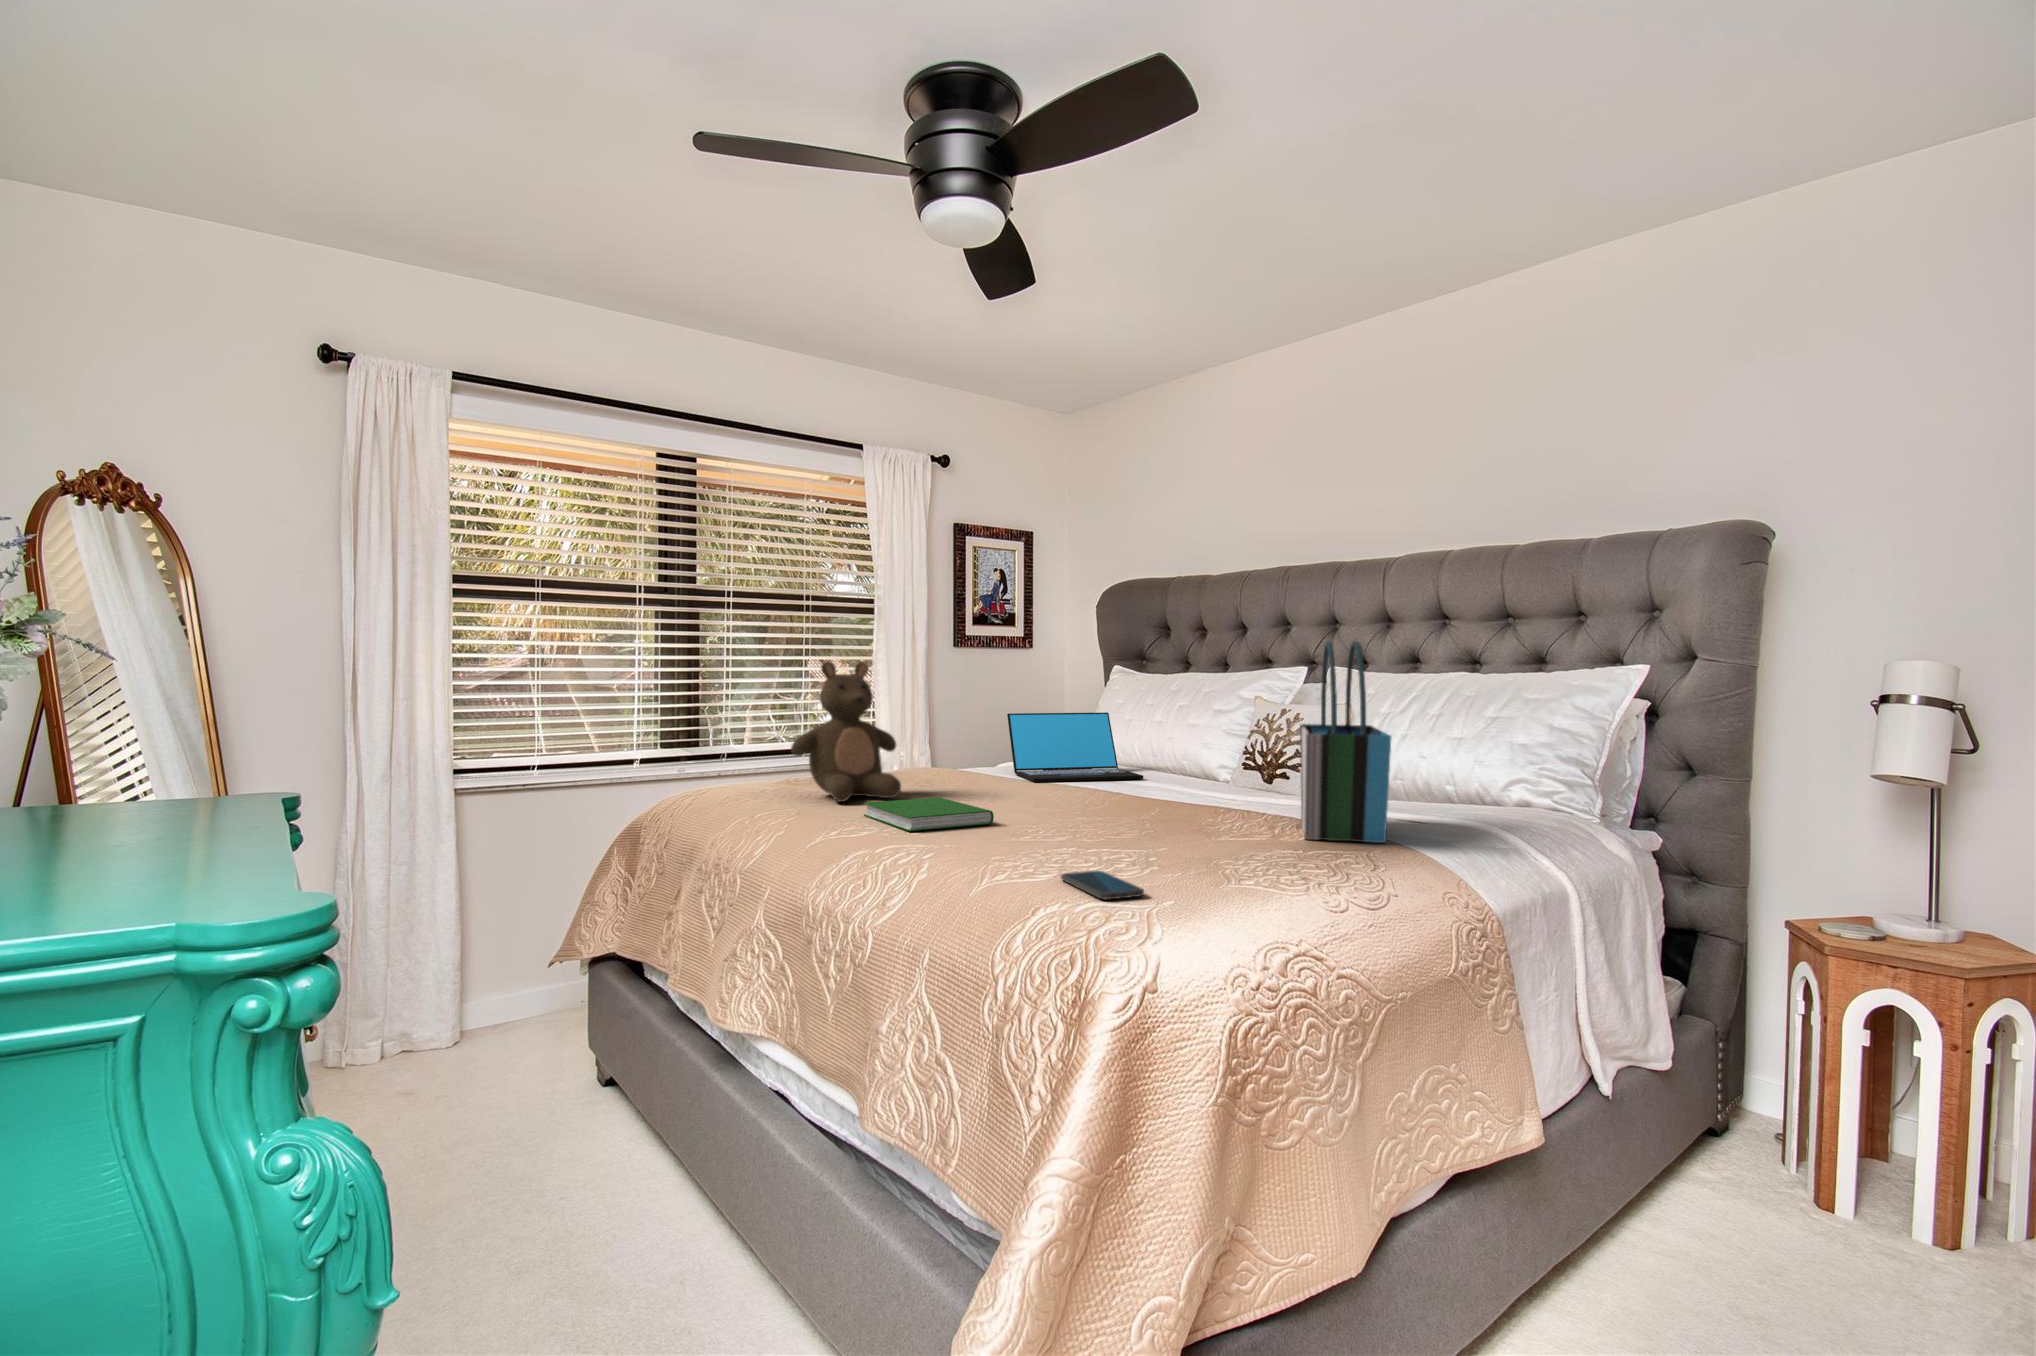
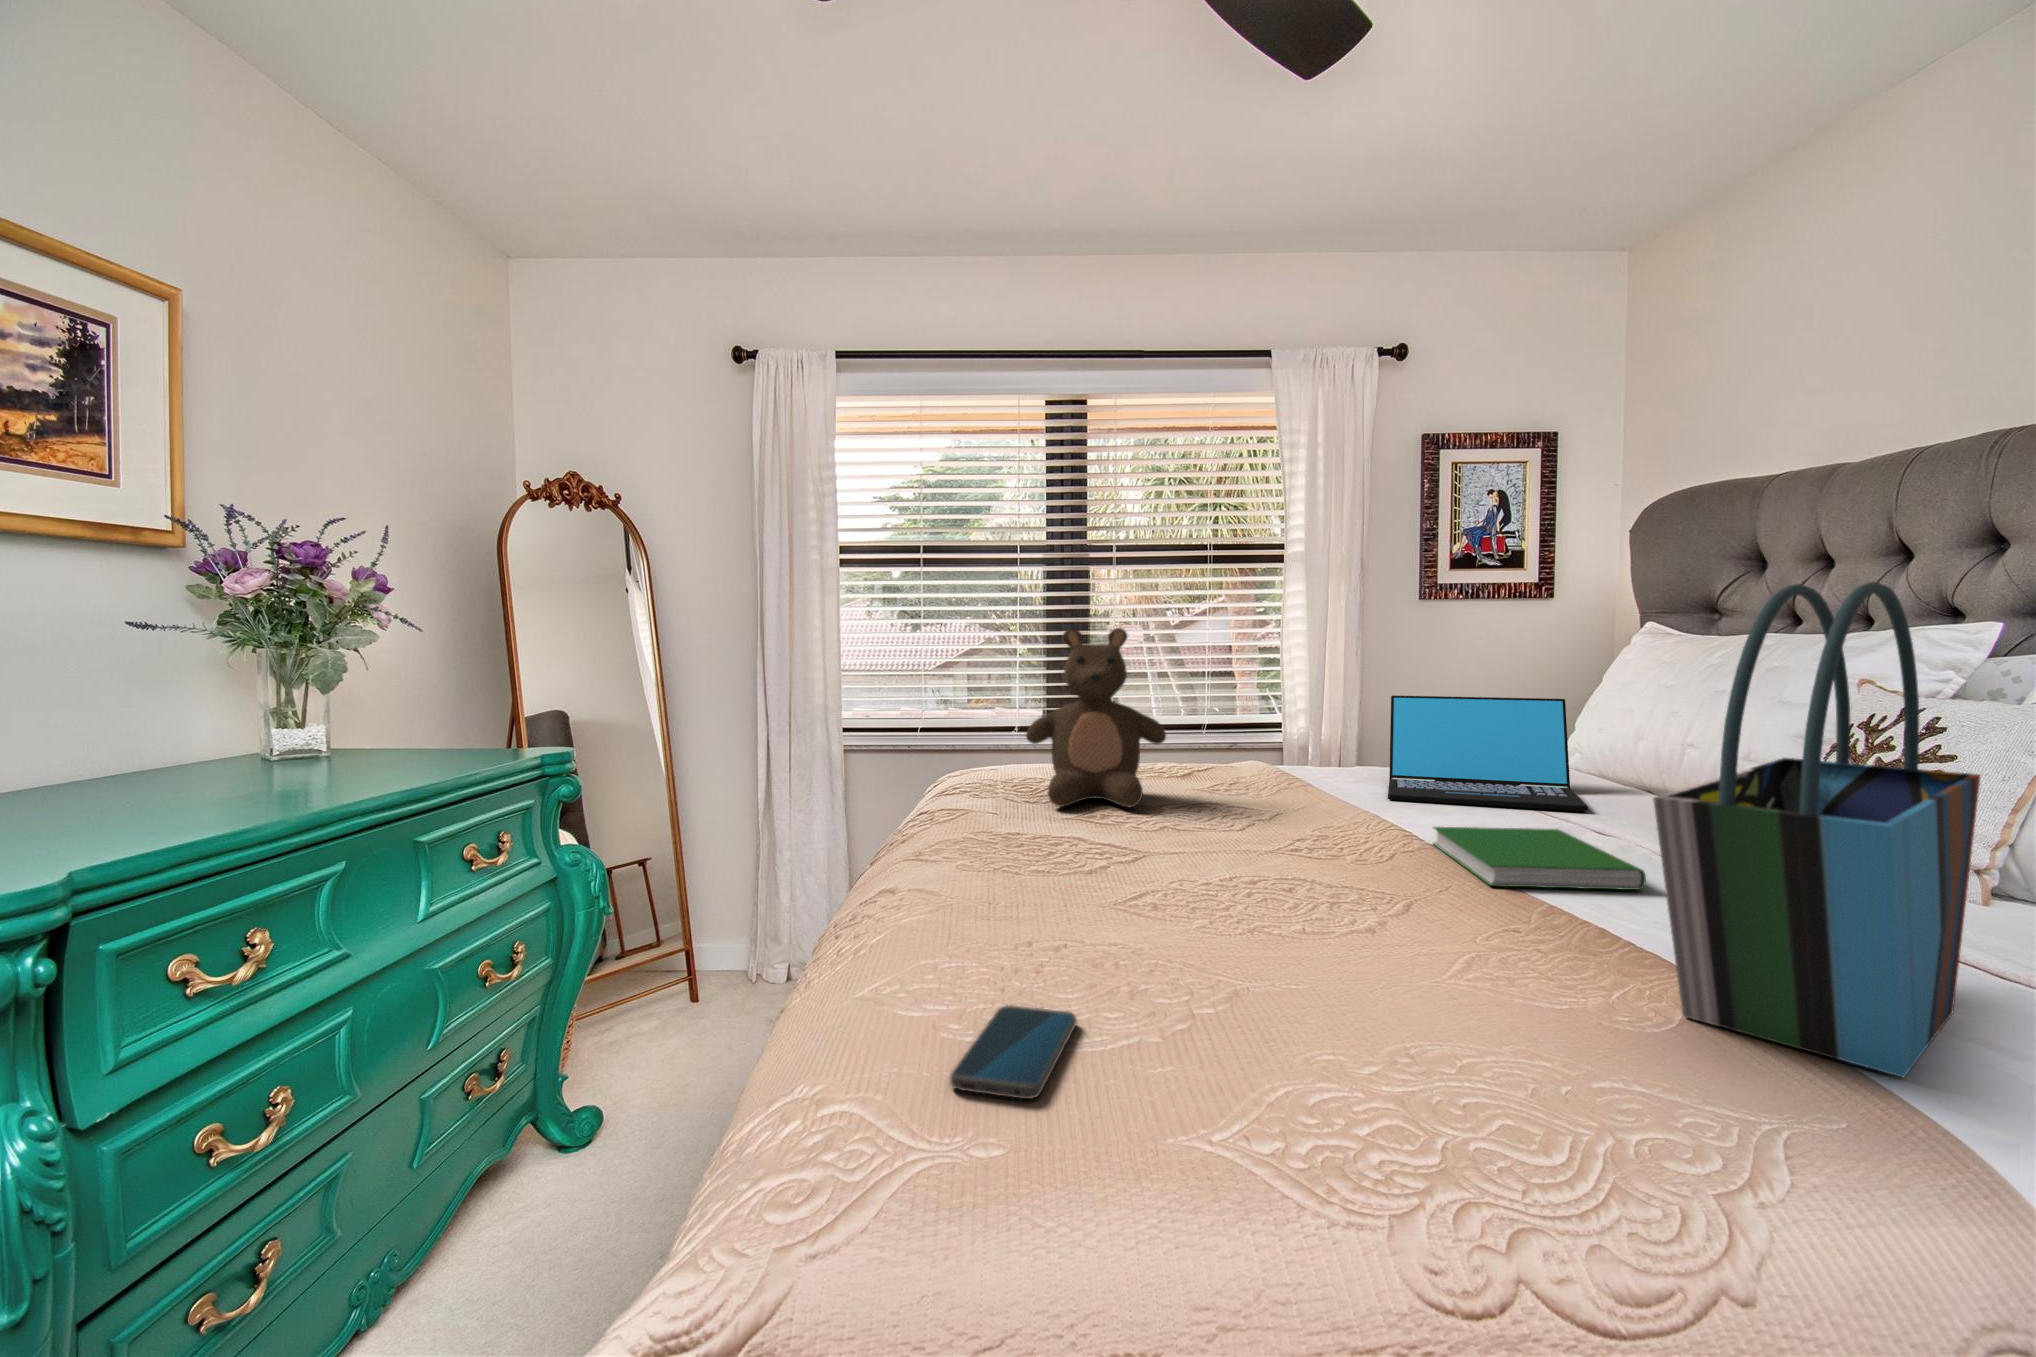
hardcover book: present [864,797,994,831] -> present [1434,827,1646,890]

